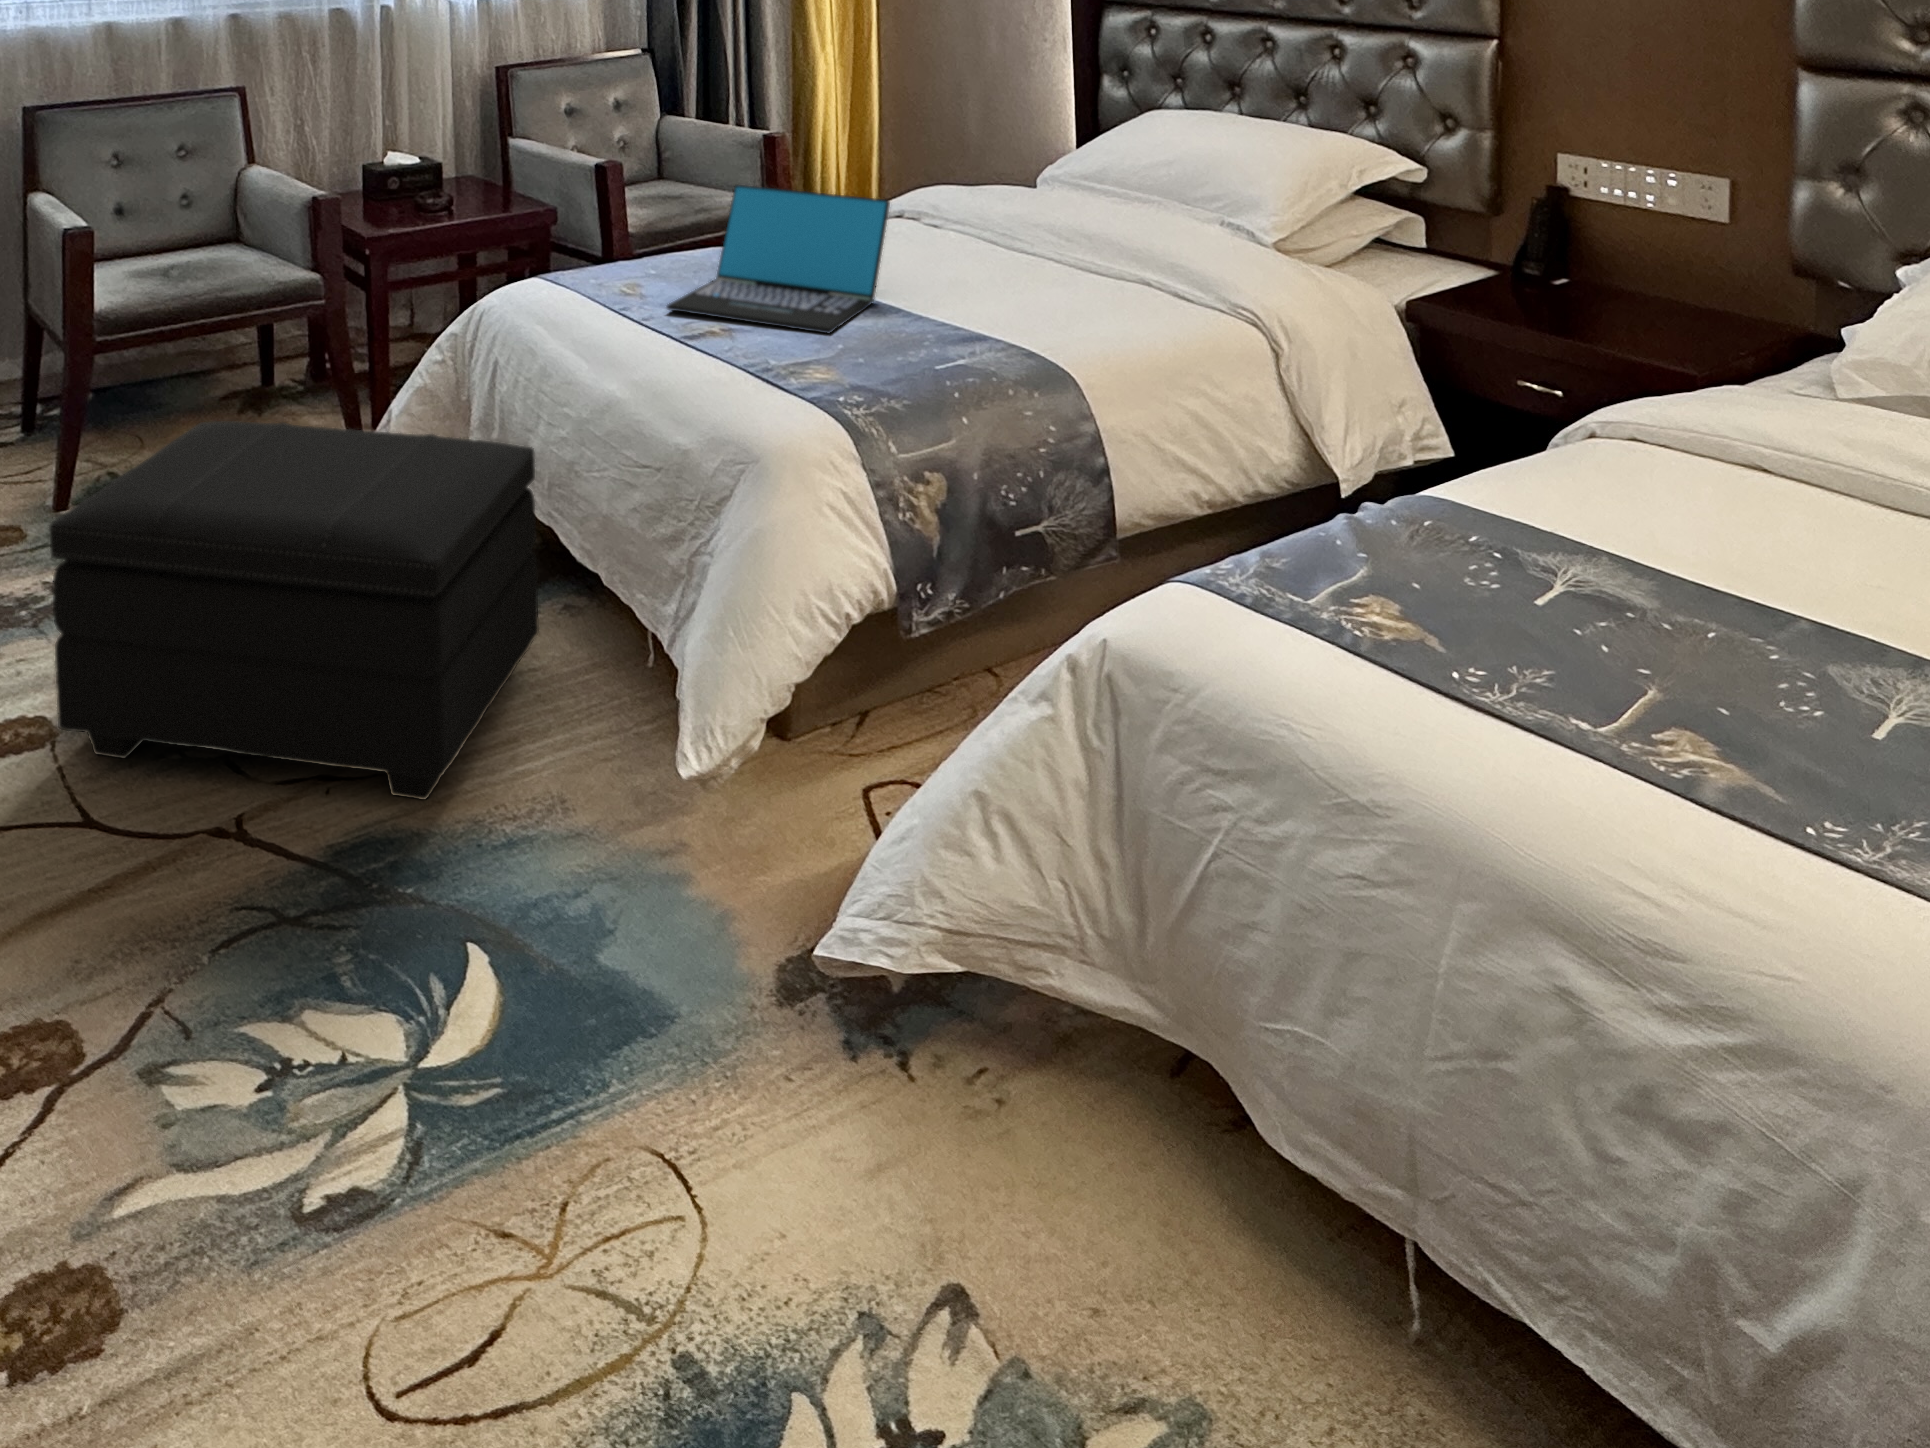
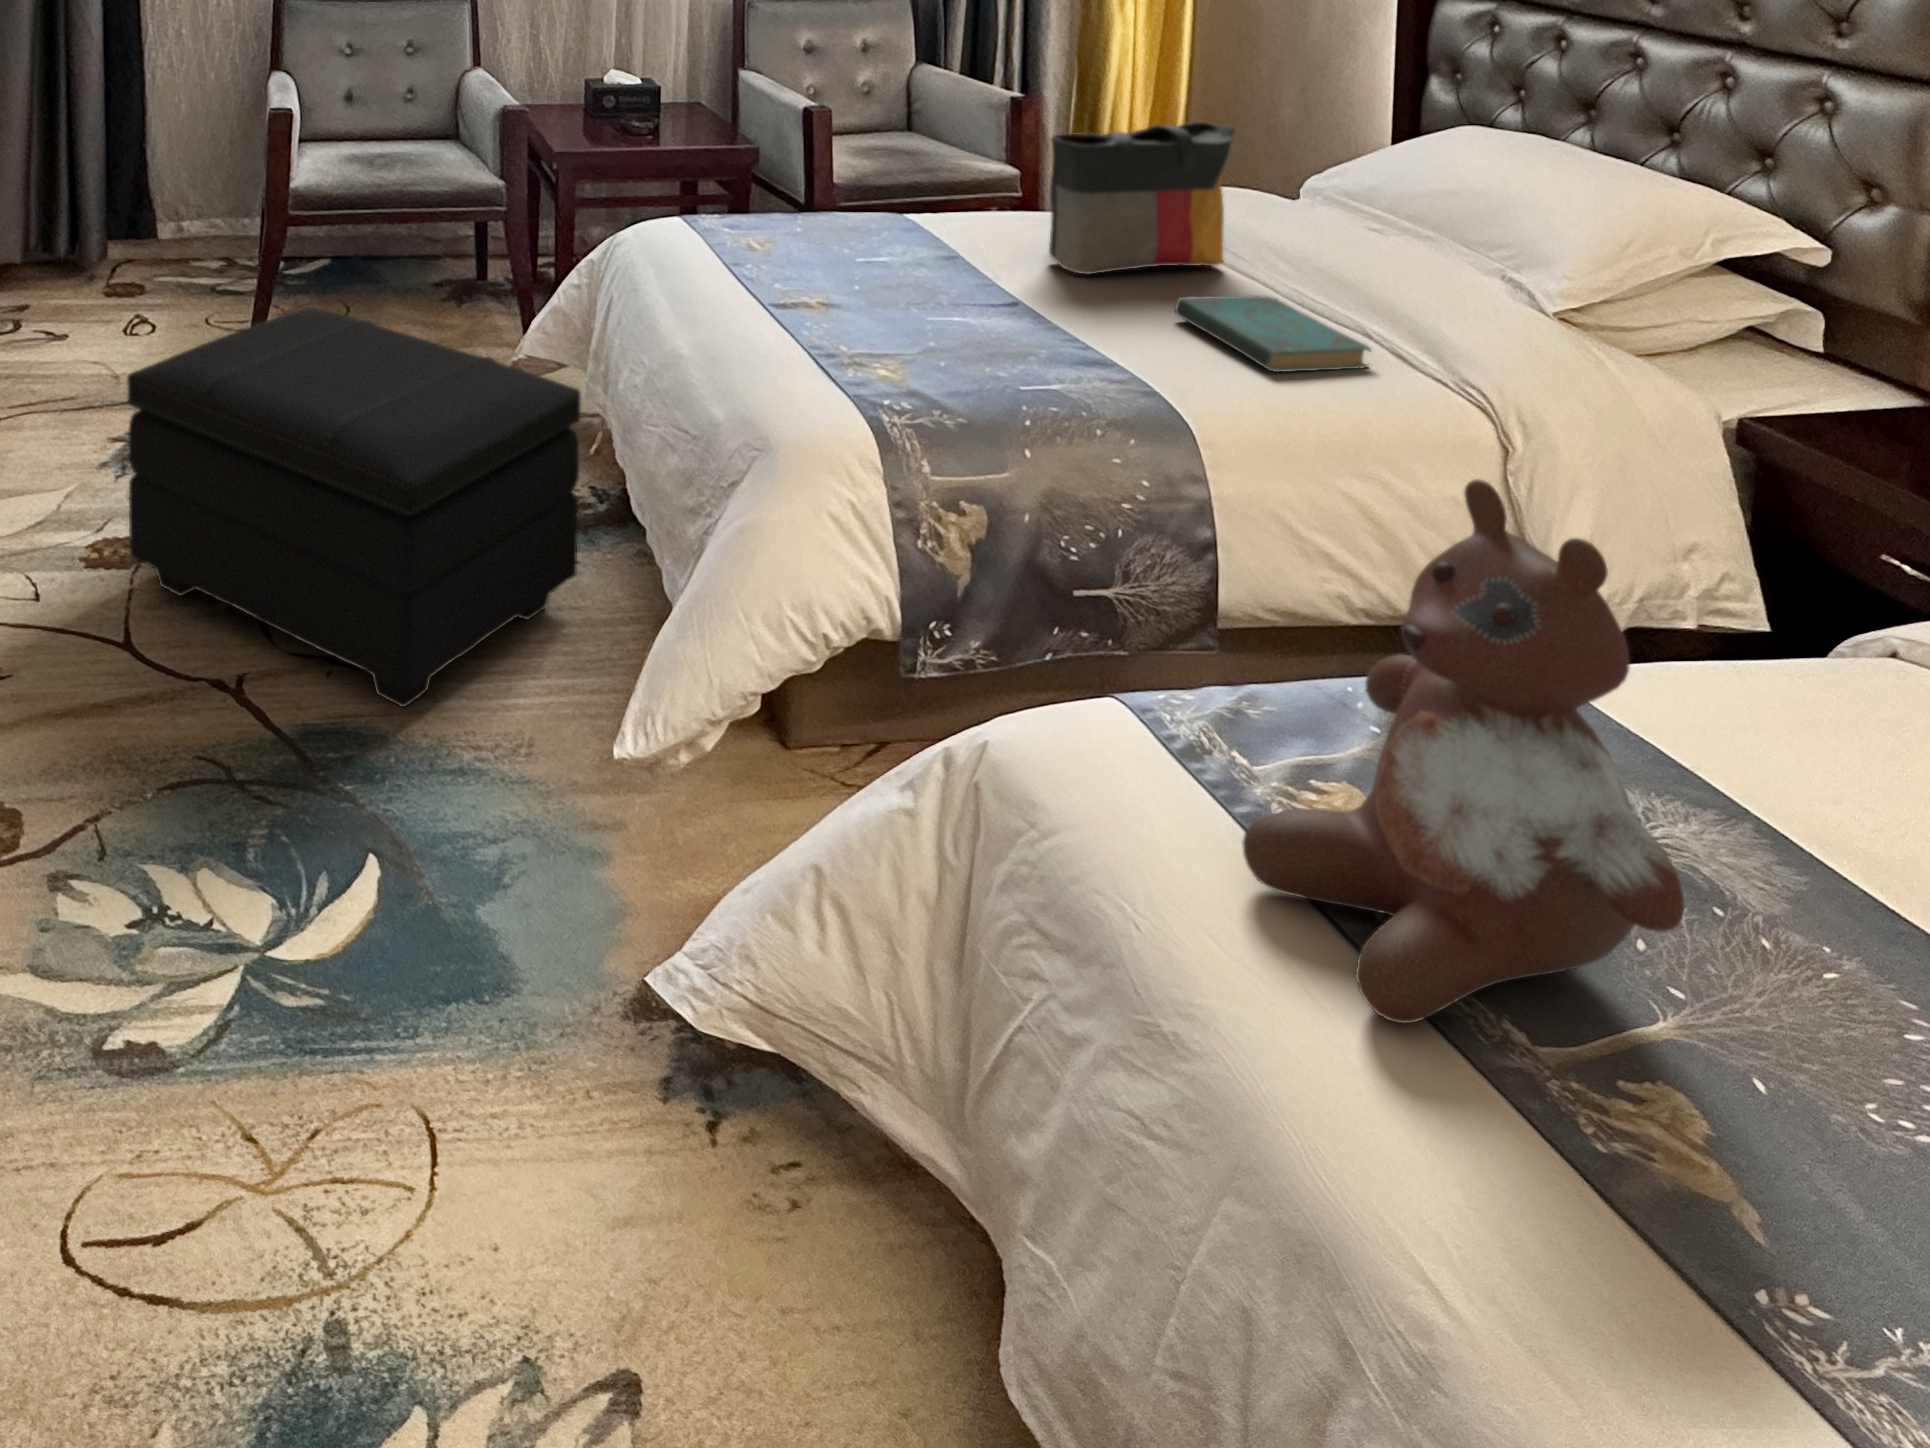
tote bag: none [877,128,1015,270] -> present [1049,122,1235,274]
laptop: present [667,185,890,333] -> none [768,150,1039,329]
book: none [1010,263,1168,320] -> present [1175,296,1371,372]
stuffed bear: none [1358,329,1672,735] -> present [1243,479,1685,1023]

